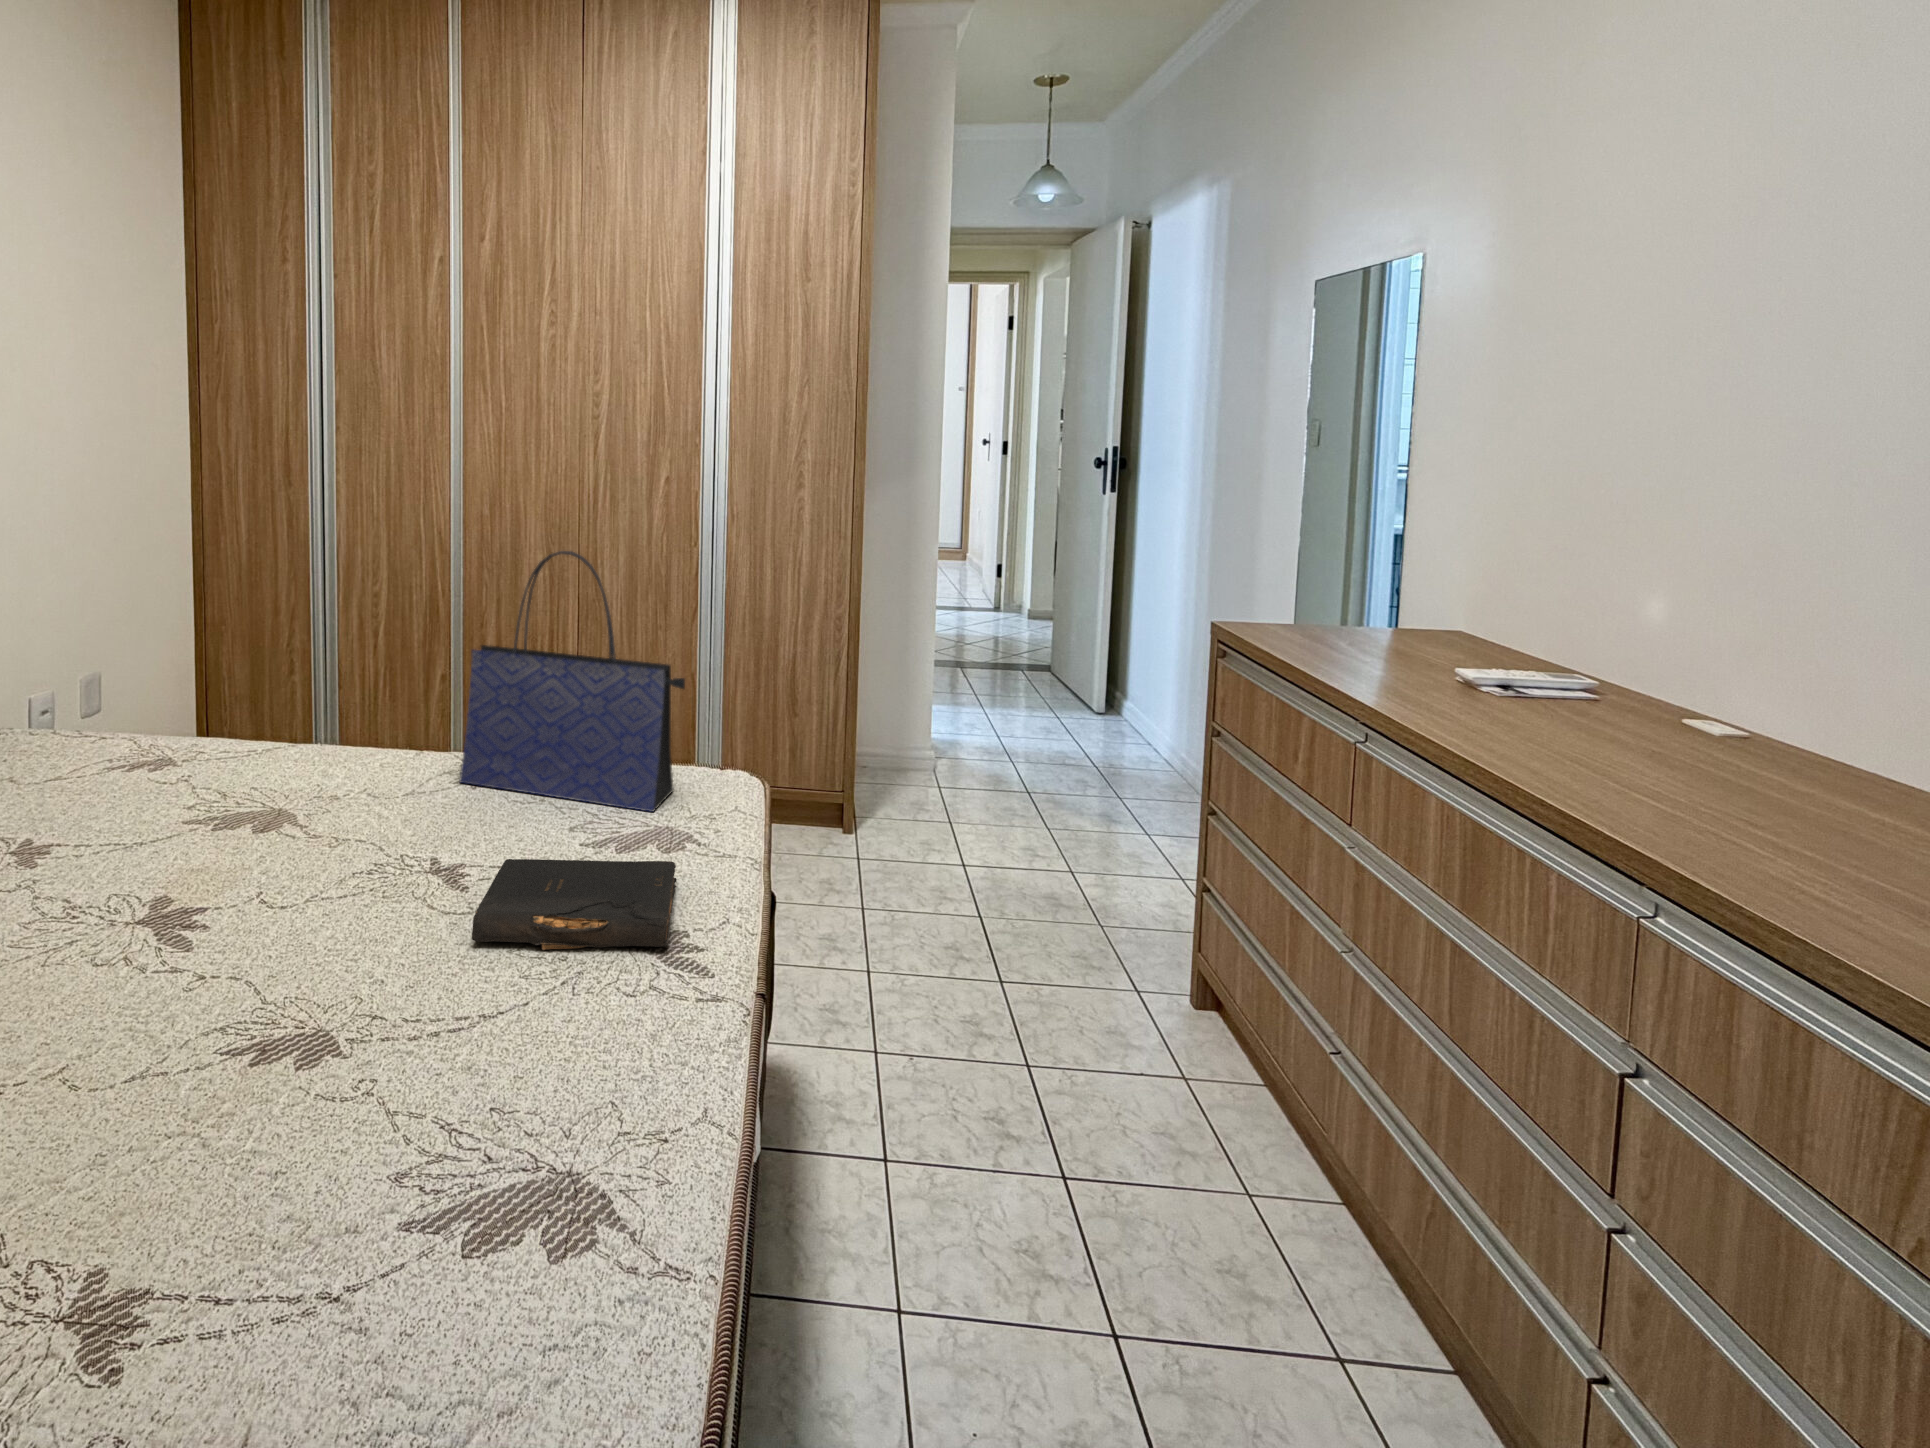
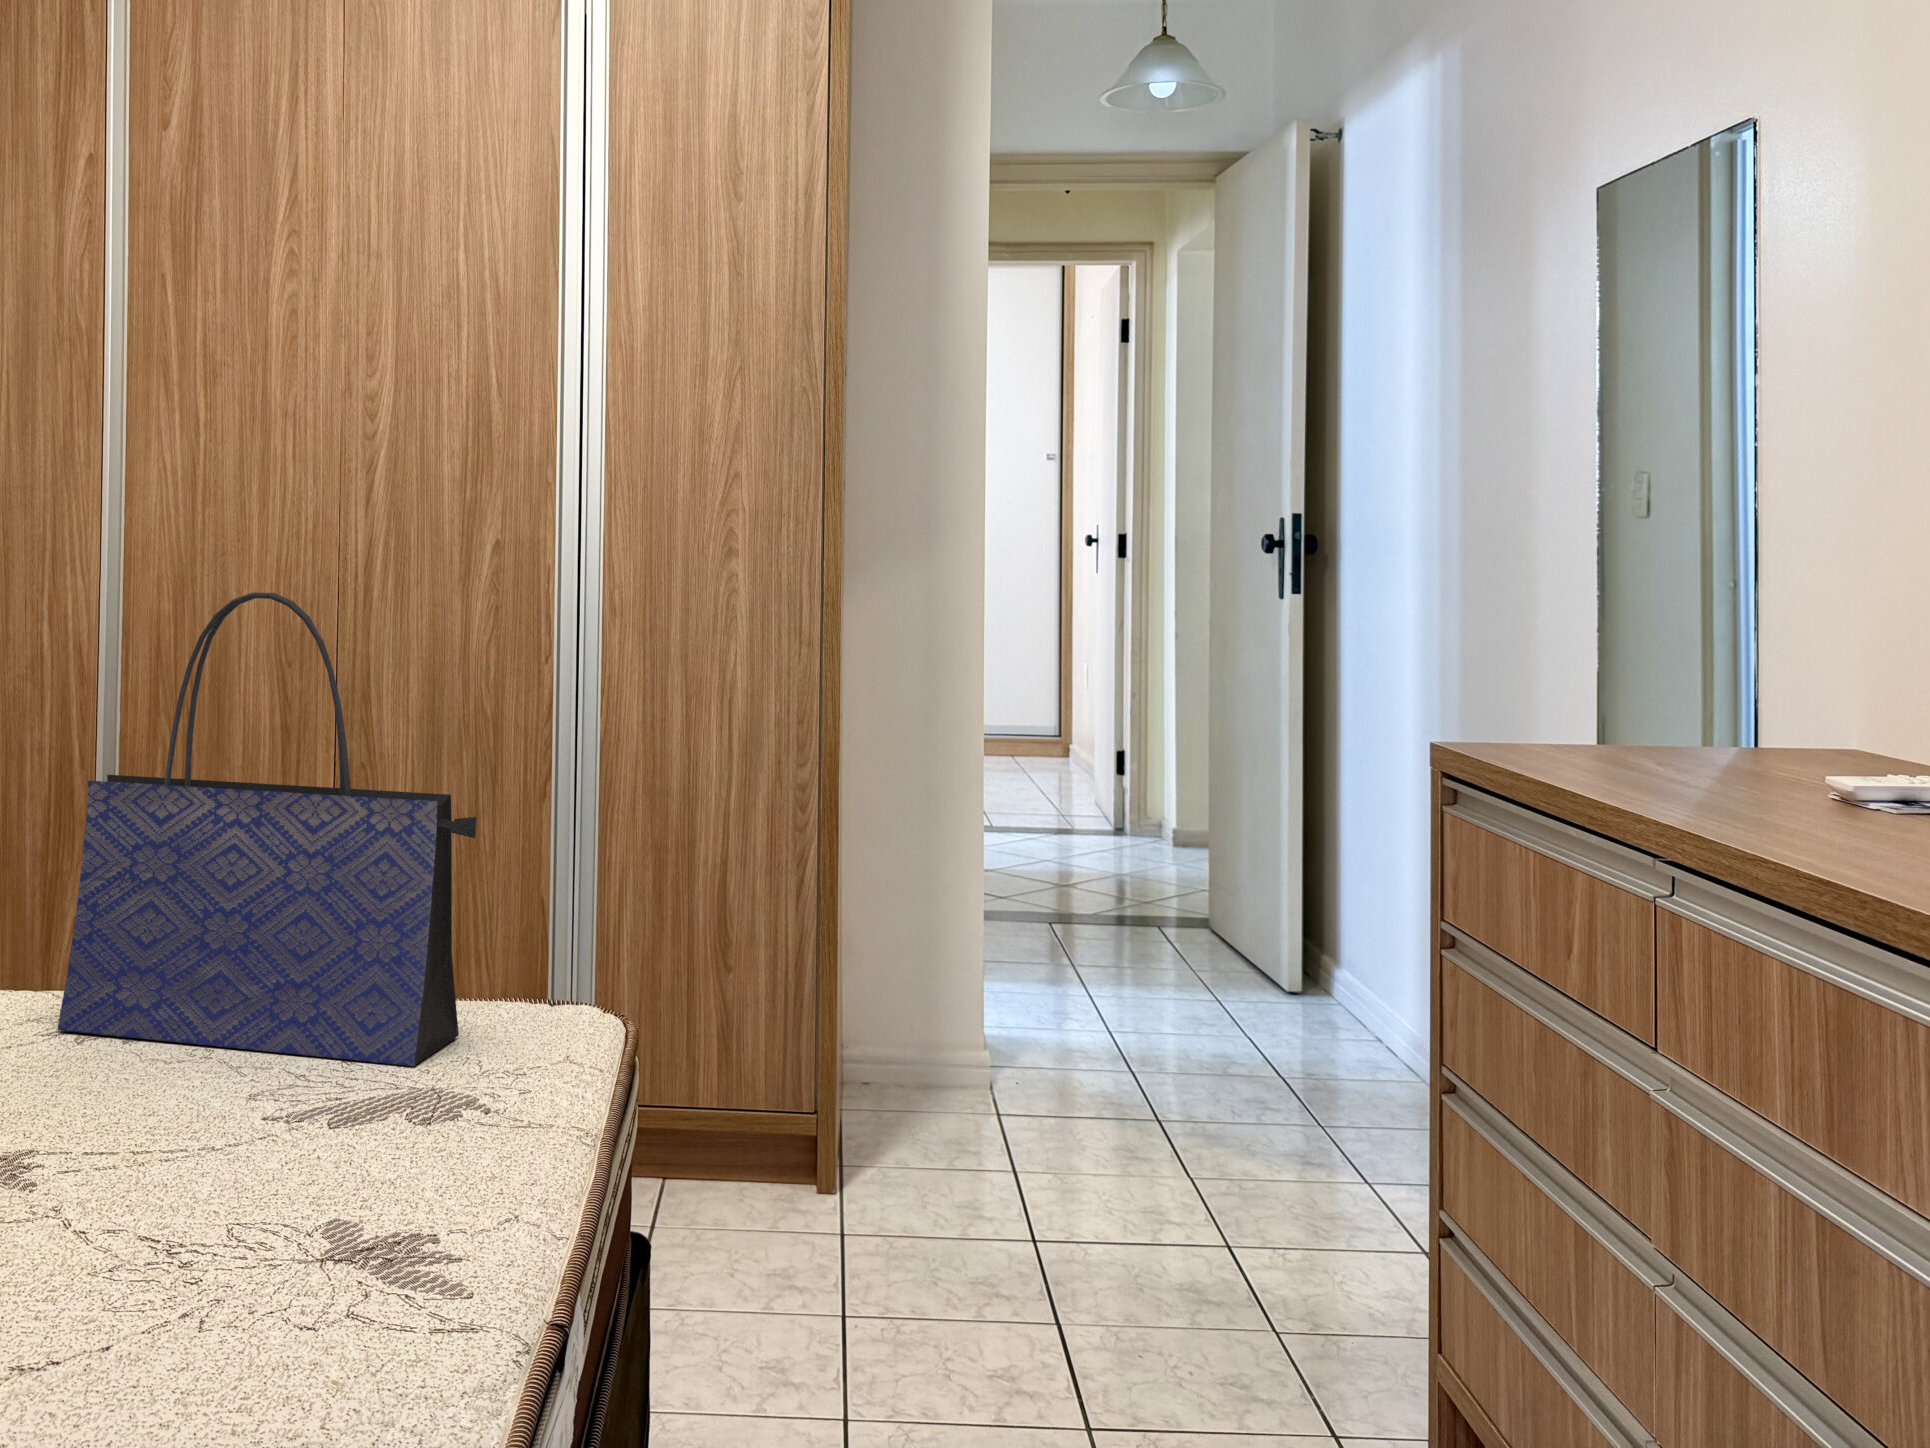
book: present [472,859,677,950] -> none [19,1124,435,1267]

